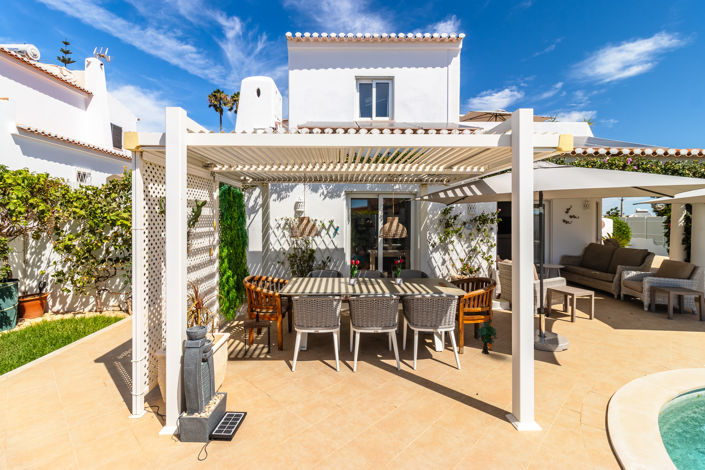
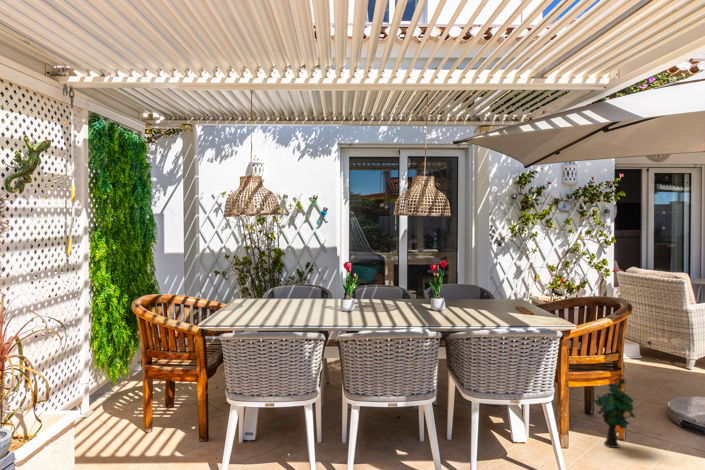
side table: present [244,310,271,356] -> none [131,361,187,452]

